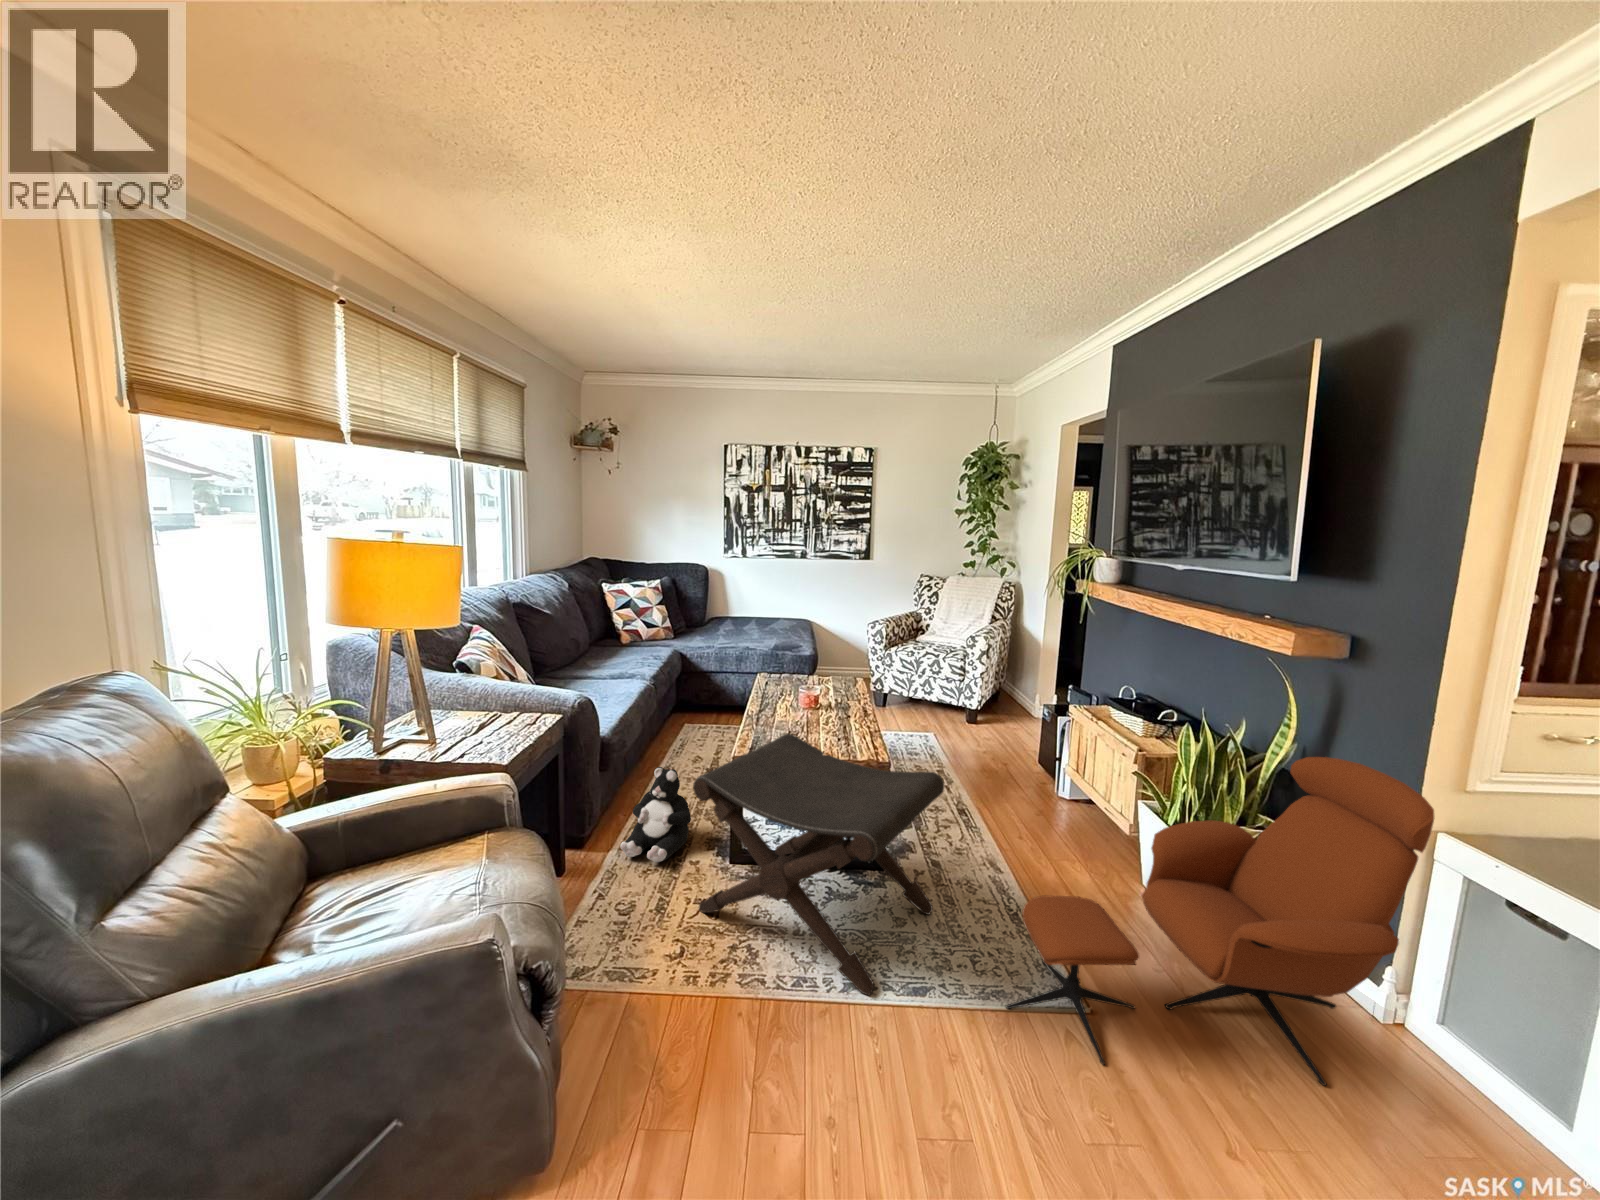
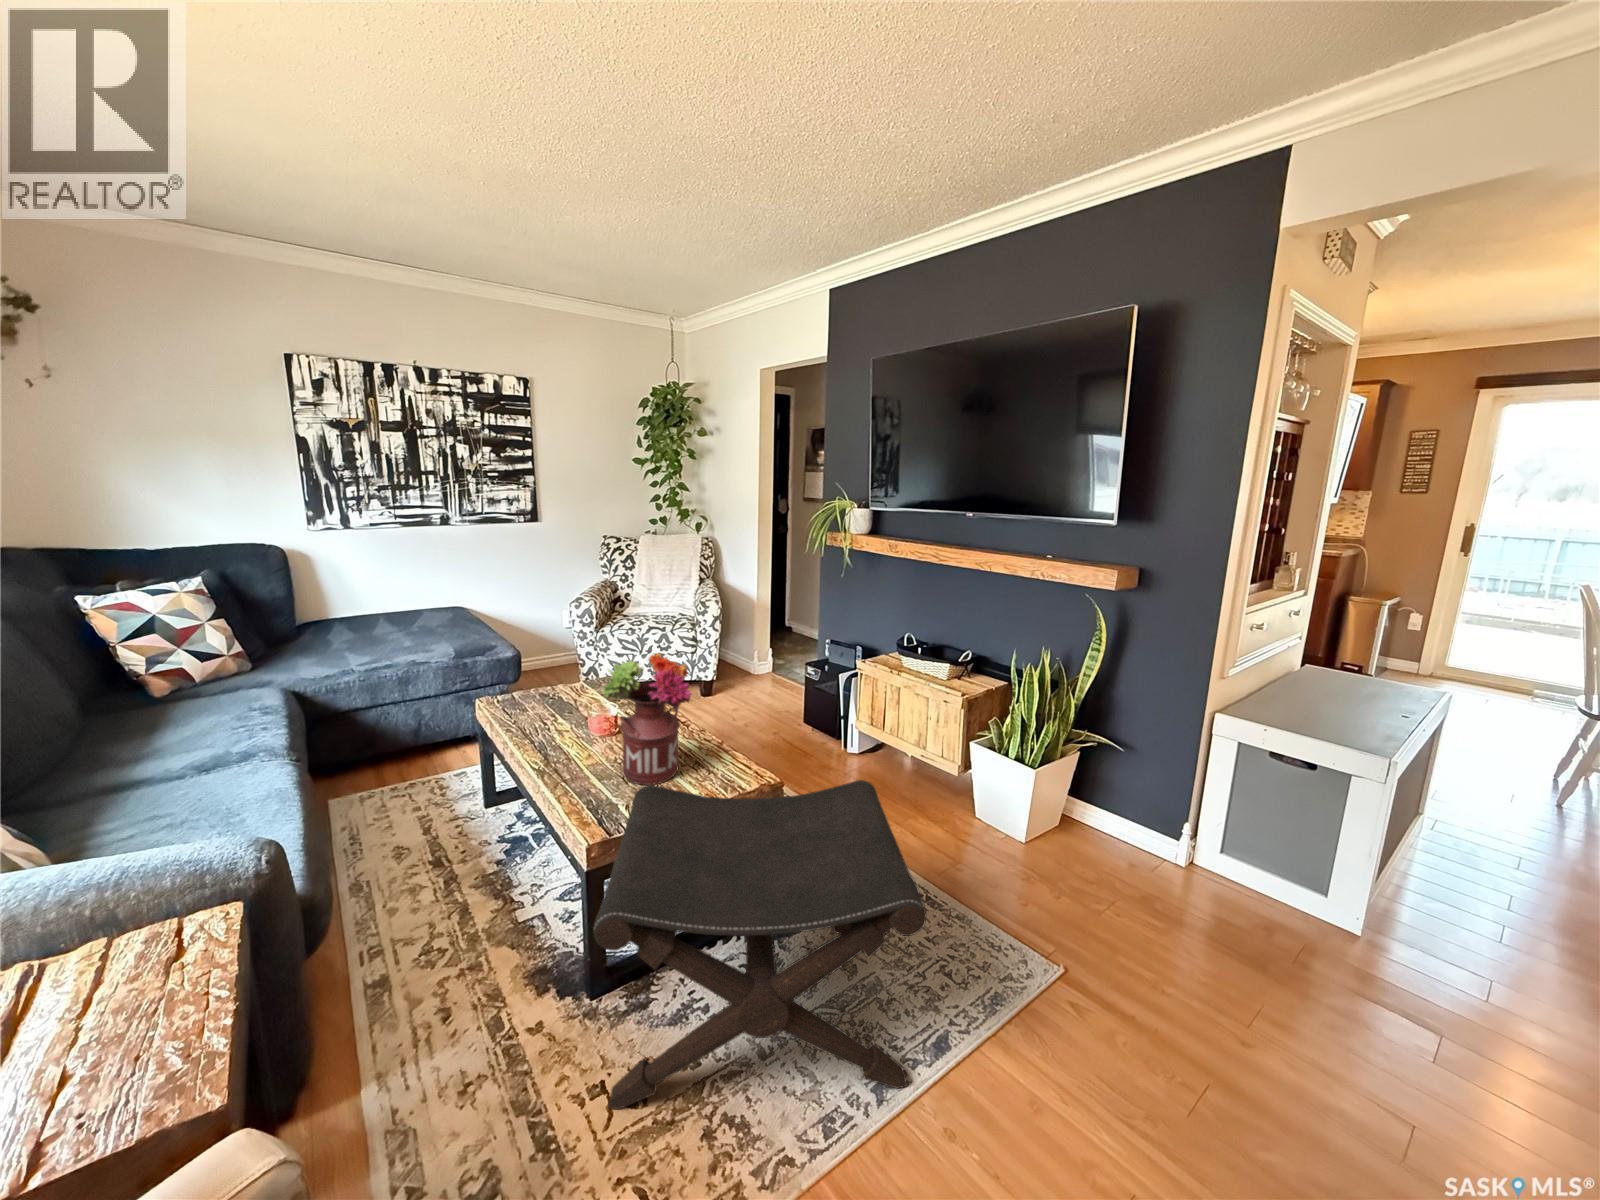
flower arrangement: none [774,645,839,738] -> present [602,653,691,785]
lounge chair: present [1006,757,1434,1086] -> none [988,669,1254,1016]
plush toy: present [620,767,691,862] -> none [385,903,506,1089]

